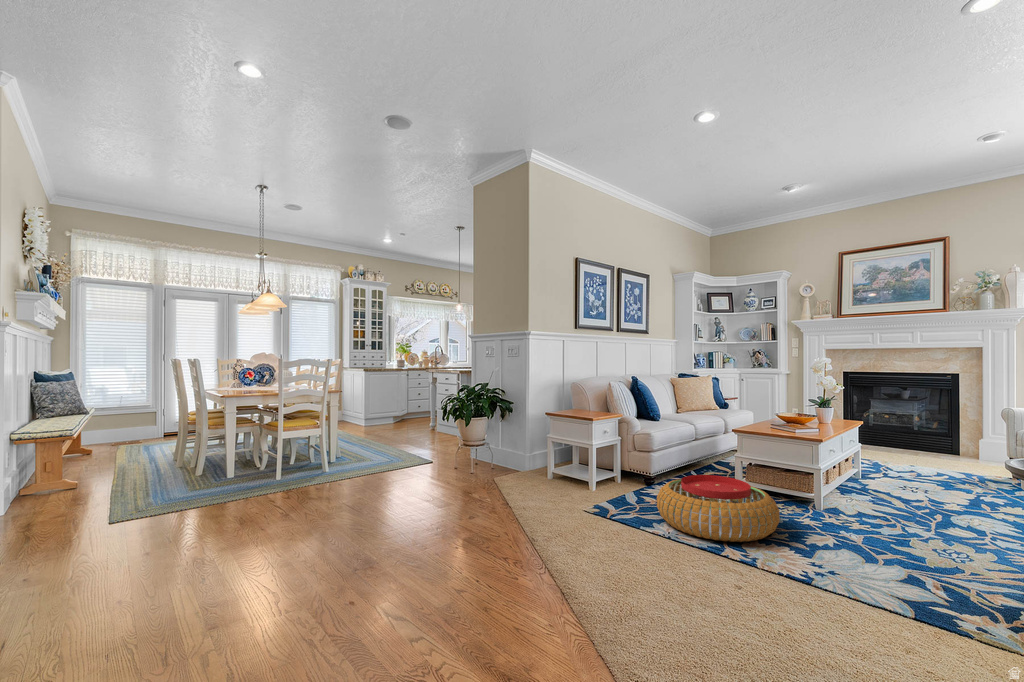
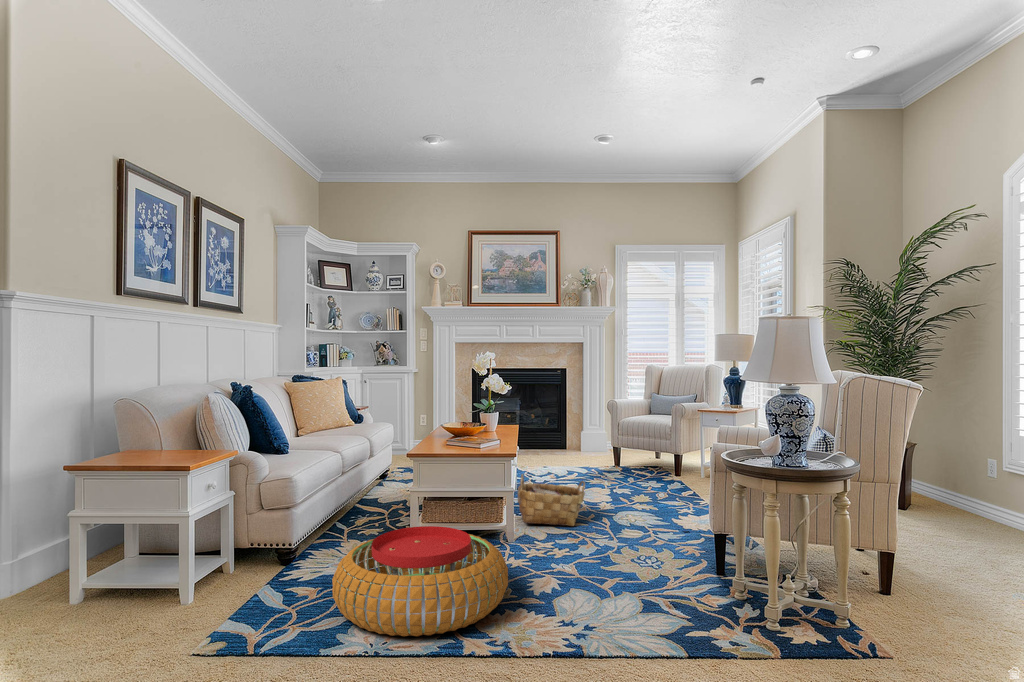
woven basket: none [835,460,908,512] -> present [518,474,585,526]

